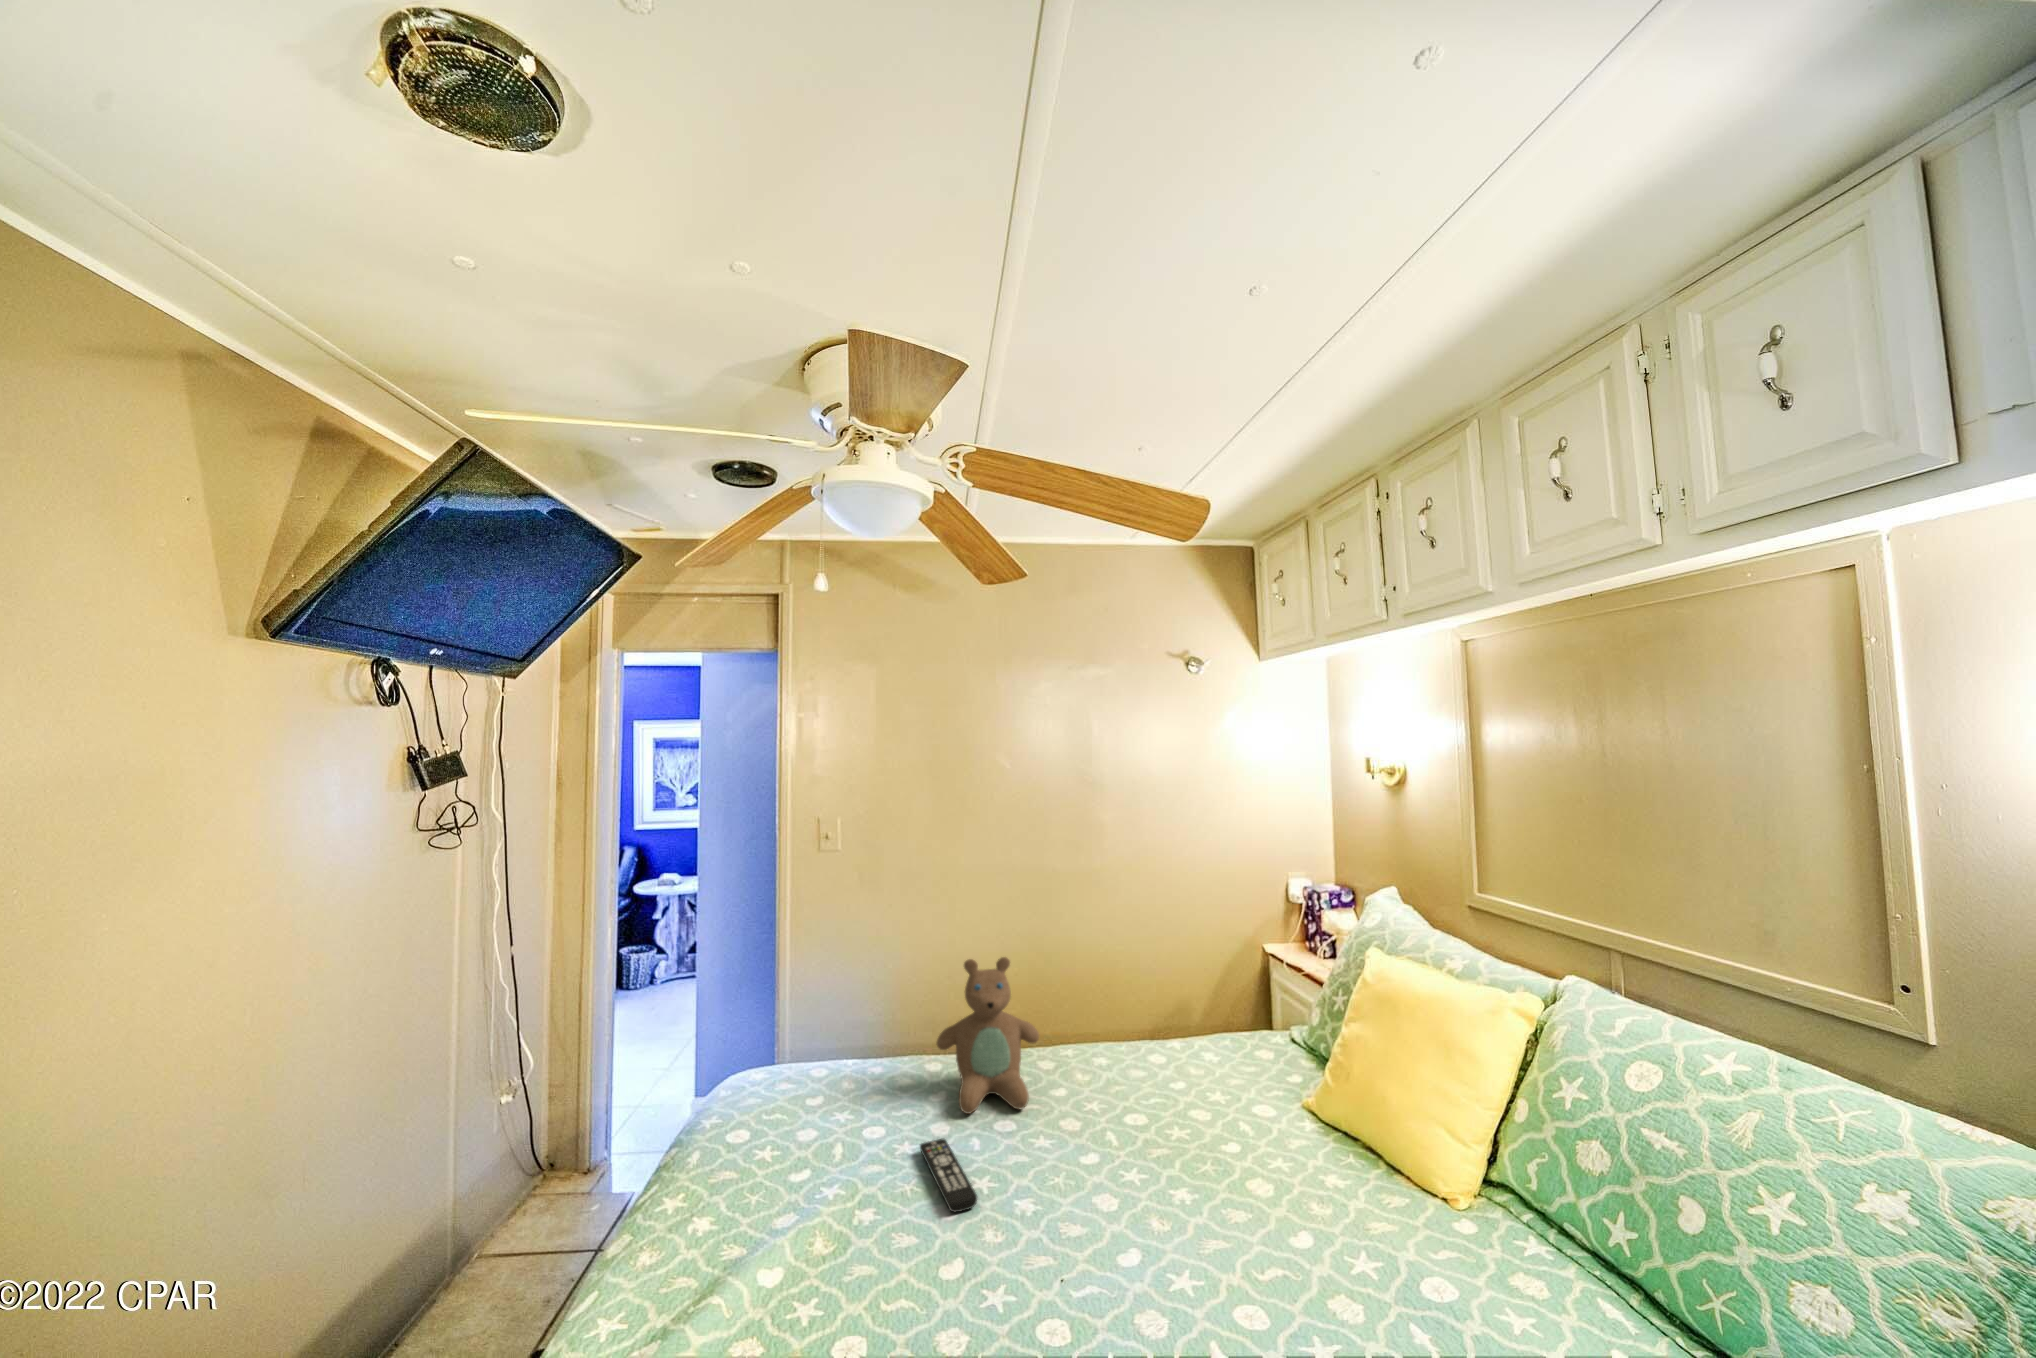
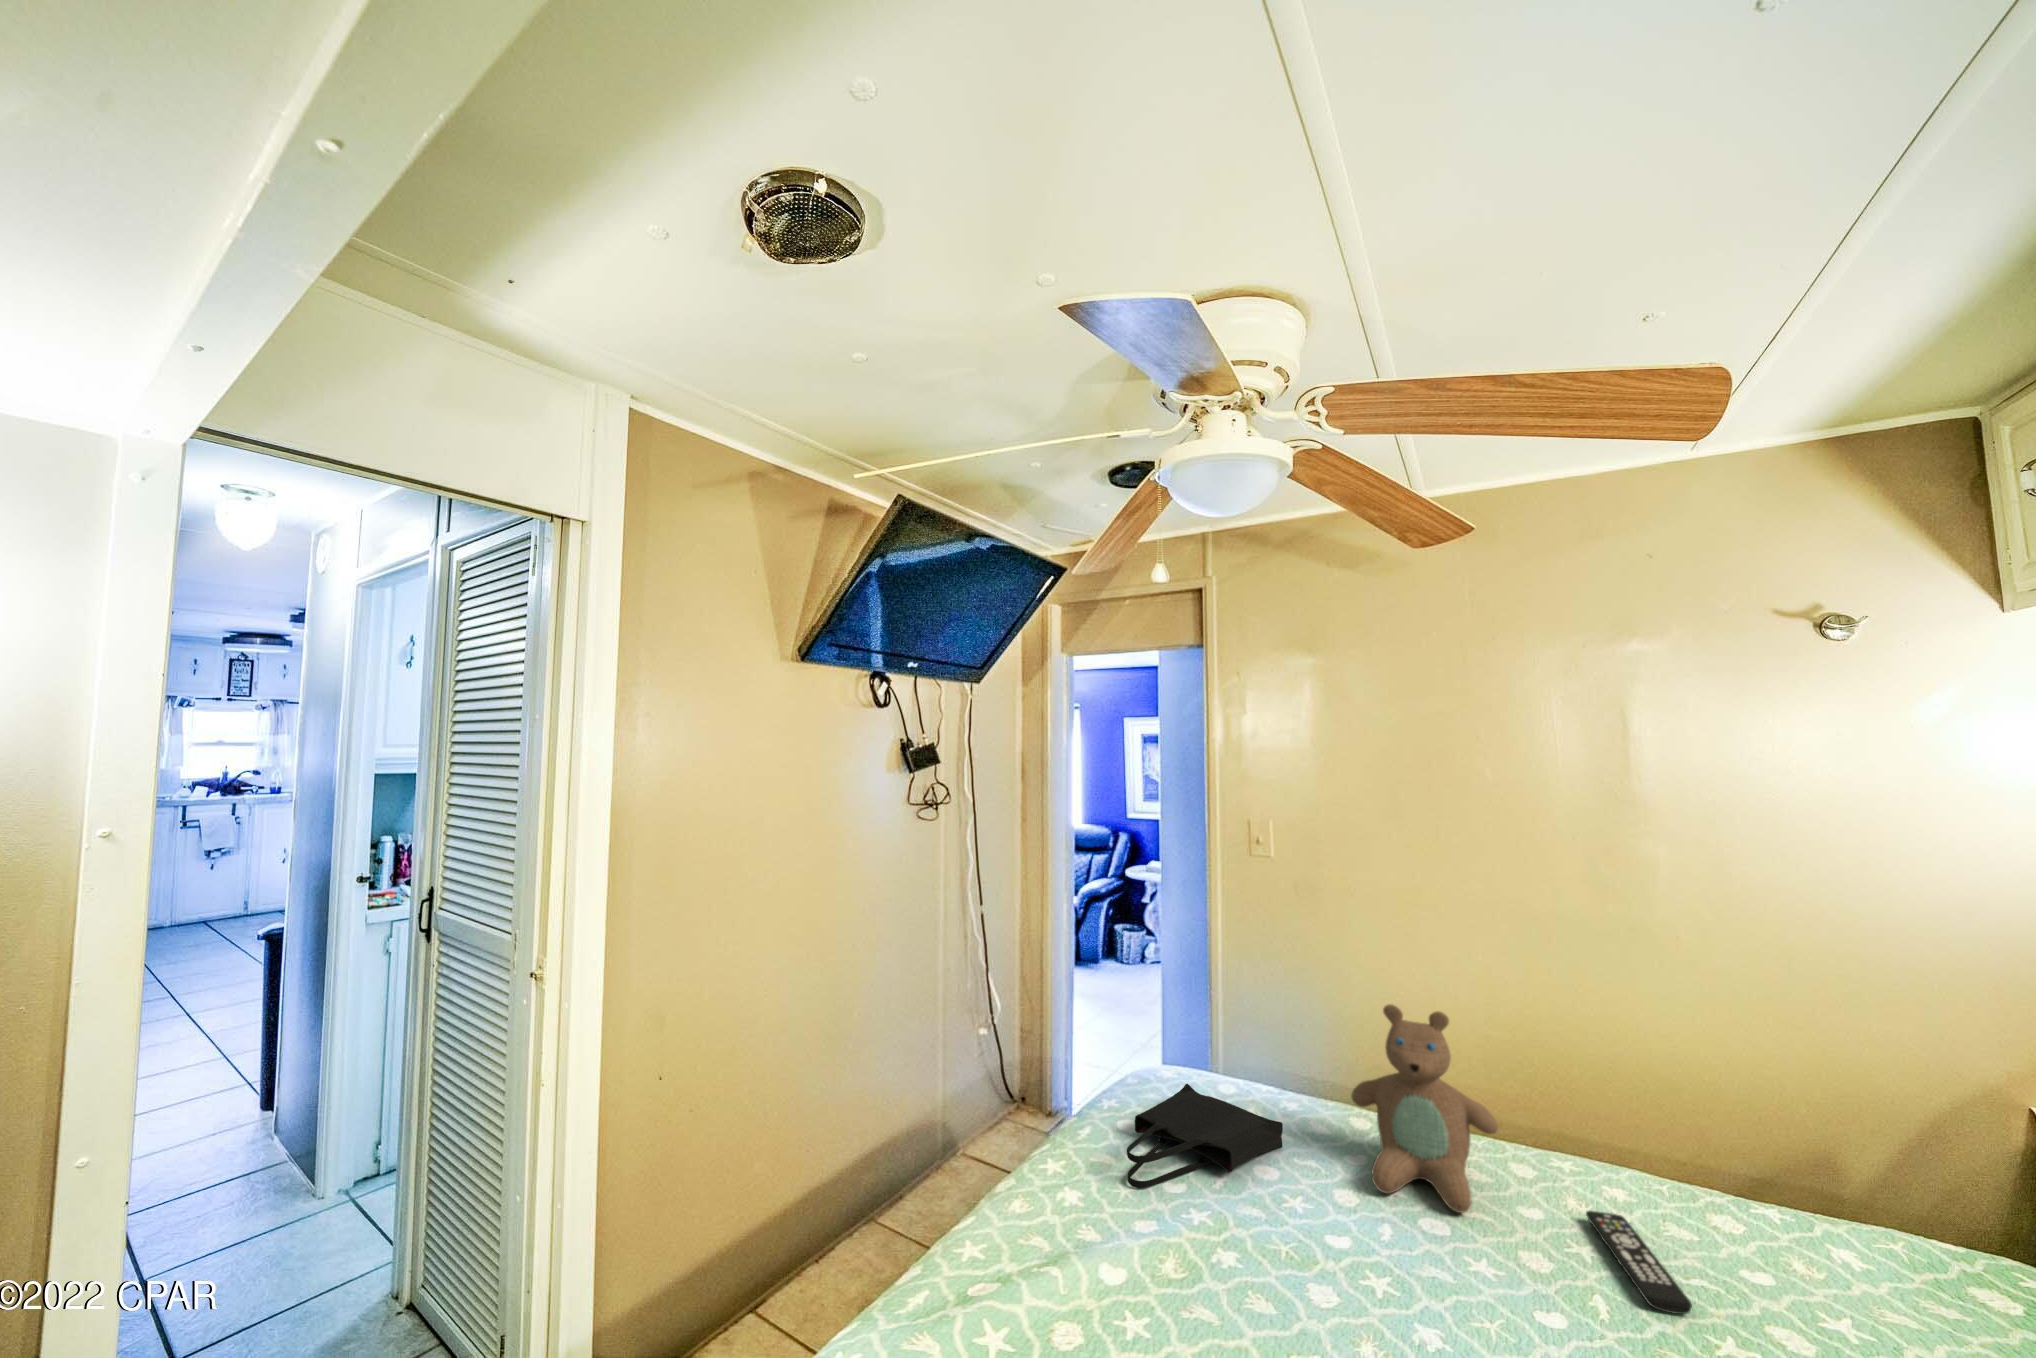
tote bag: none [744,1076,882,1189] -> present [1127,1084,1283,1188]
remote control: present [920,1139,977,1212] -> present [1586,1211,1692,1314]

